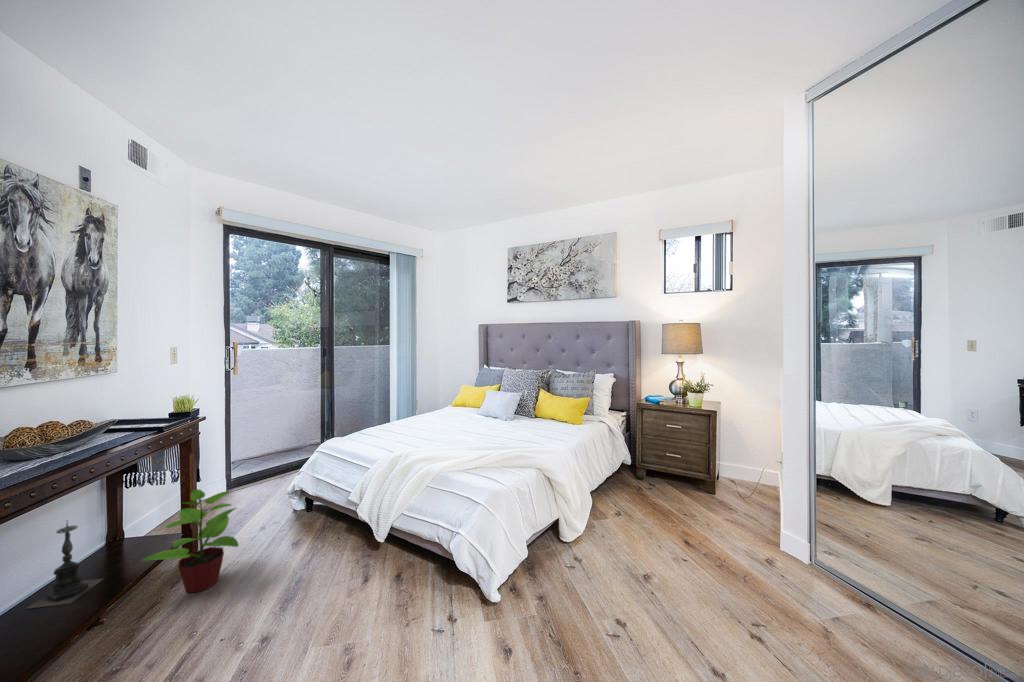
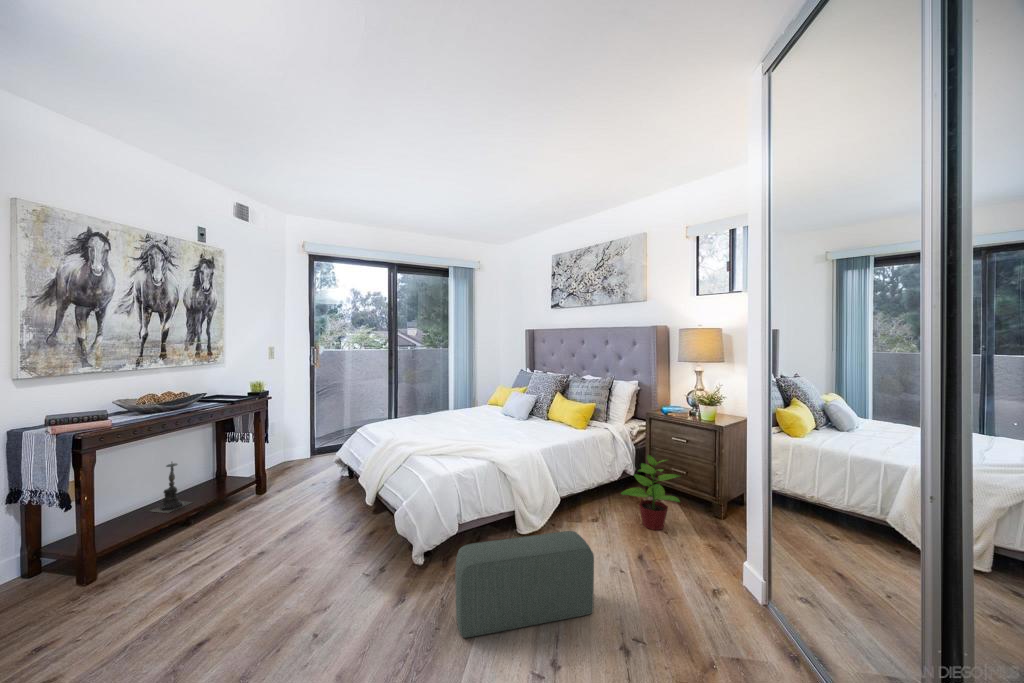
potted plant: present [141,489,238,593] -> present [621,455,680,530]
pouf: none [571,512,682,639] -> present [456,531,594,638]

